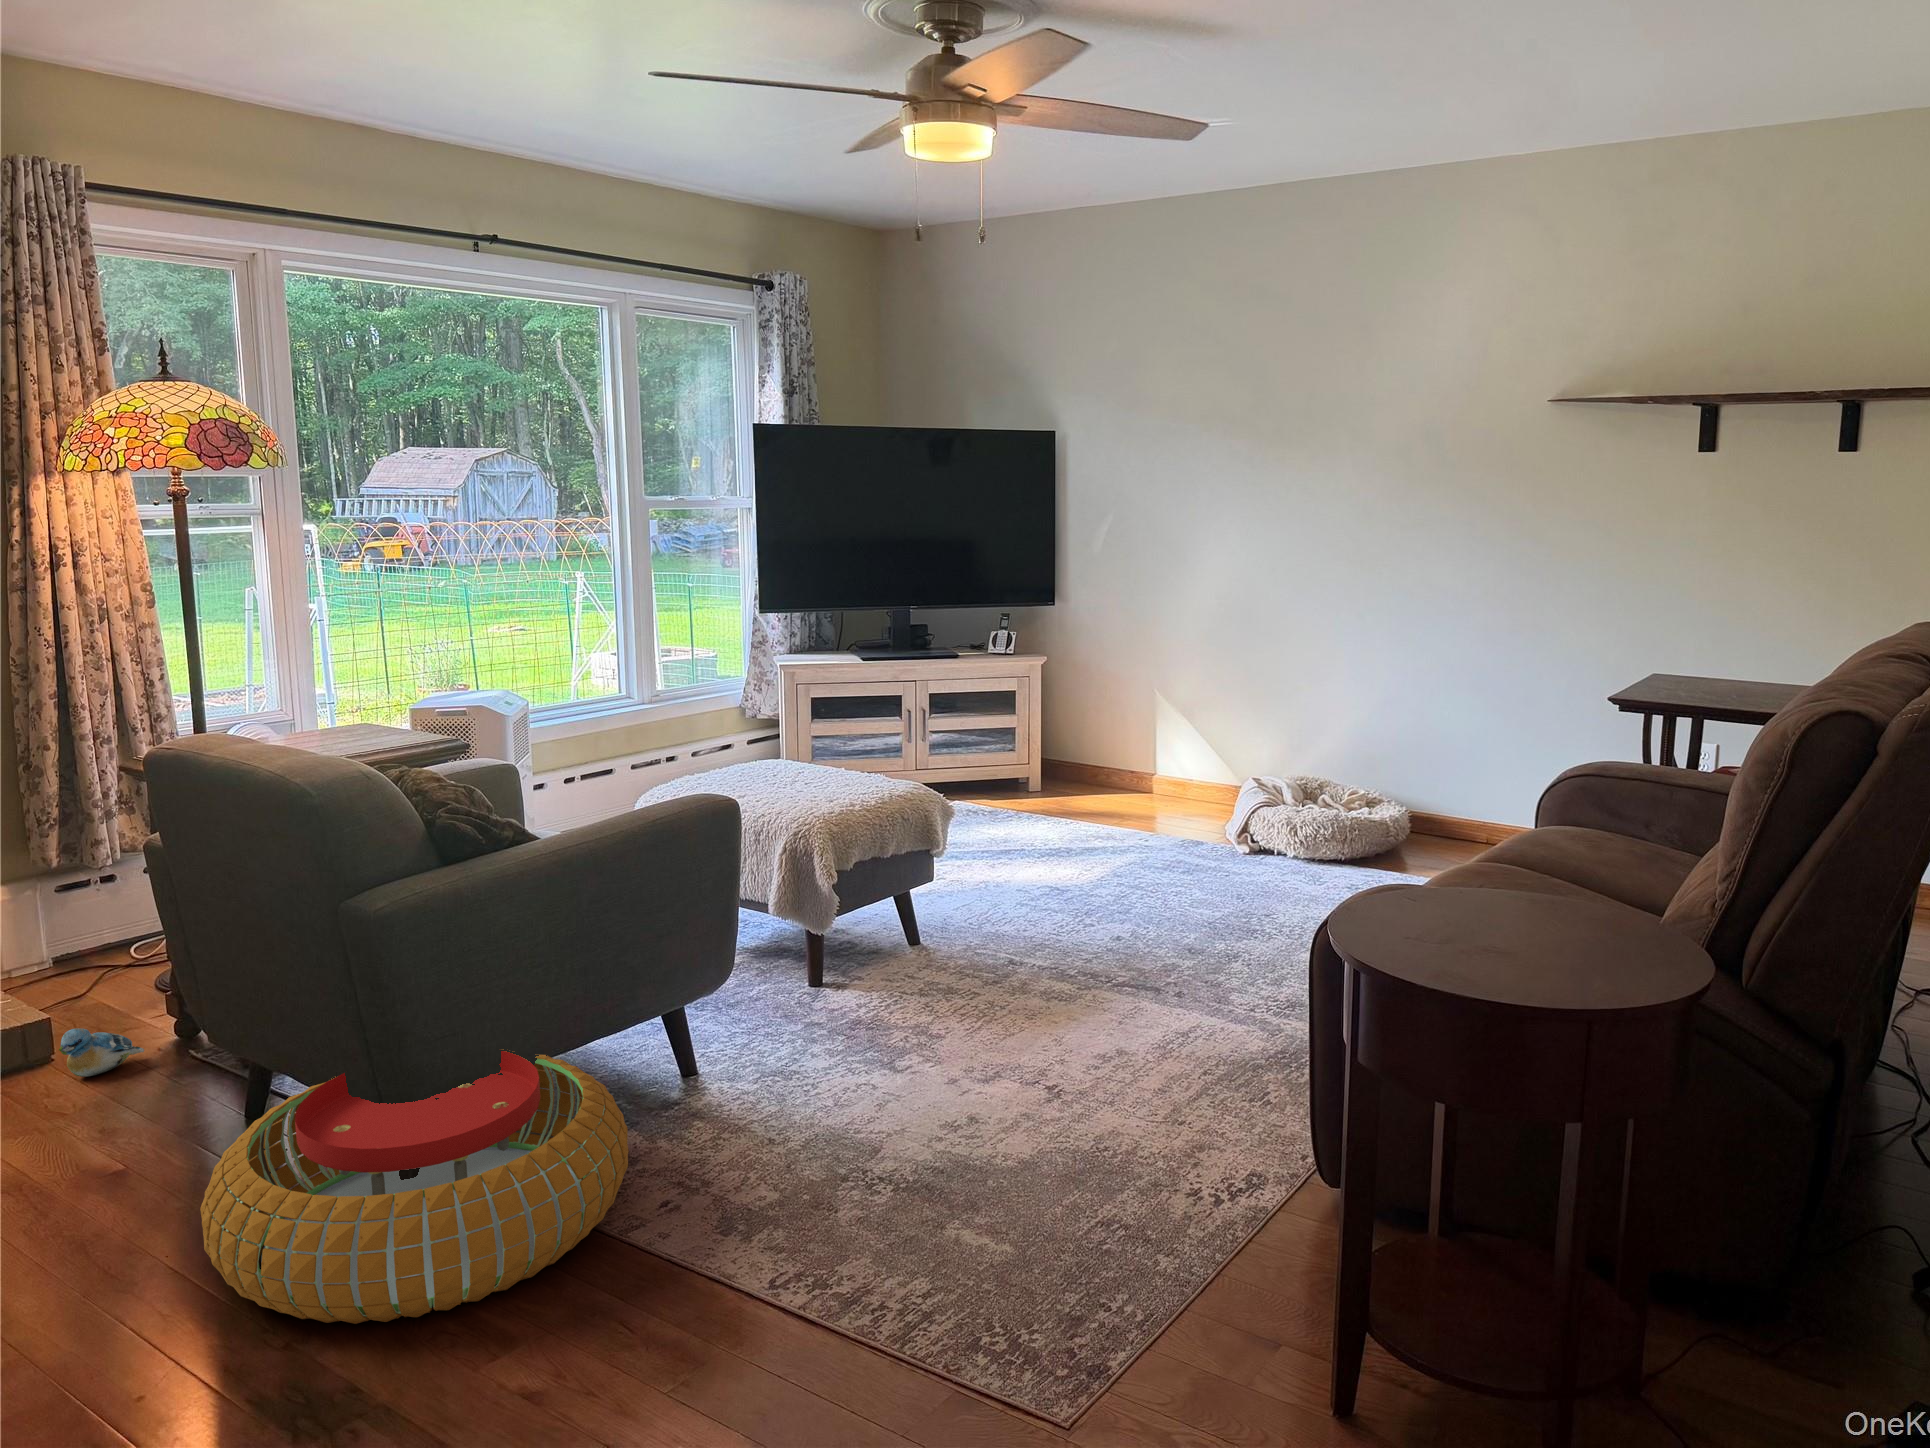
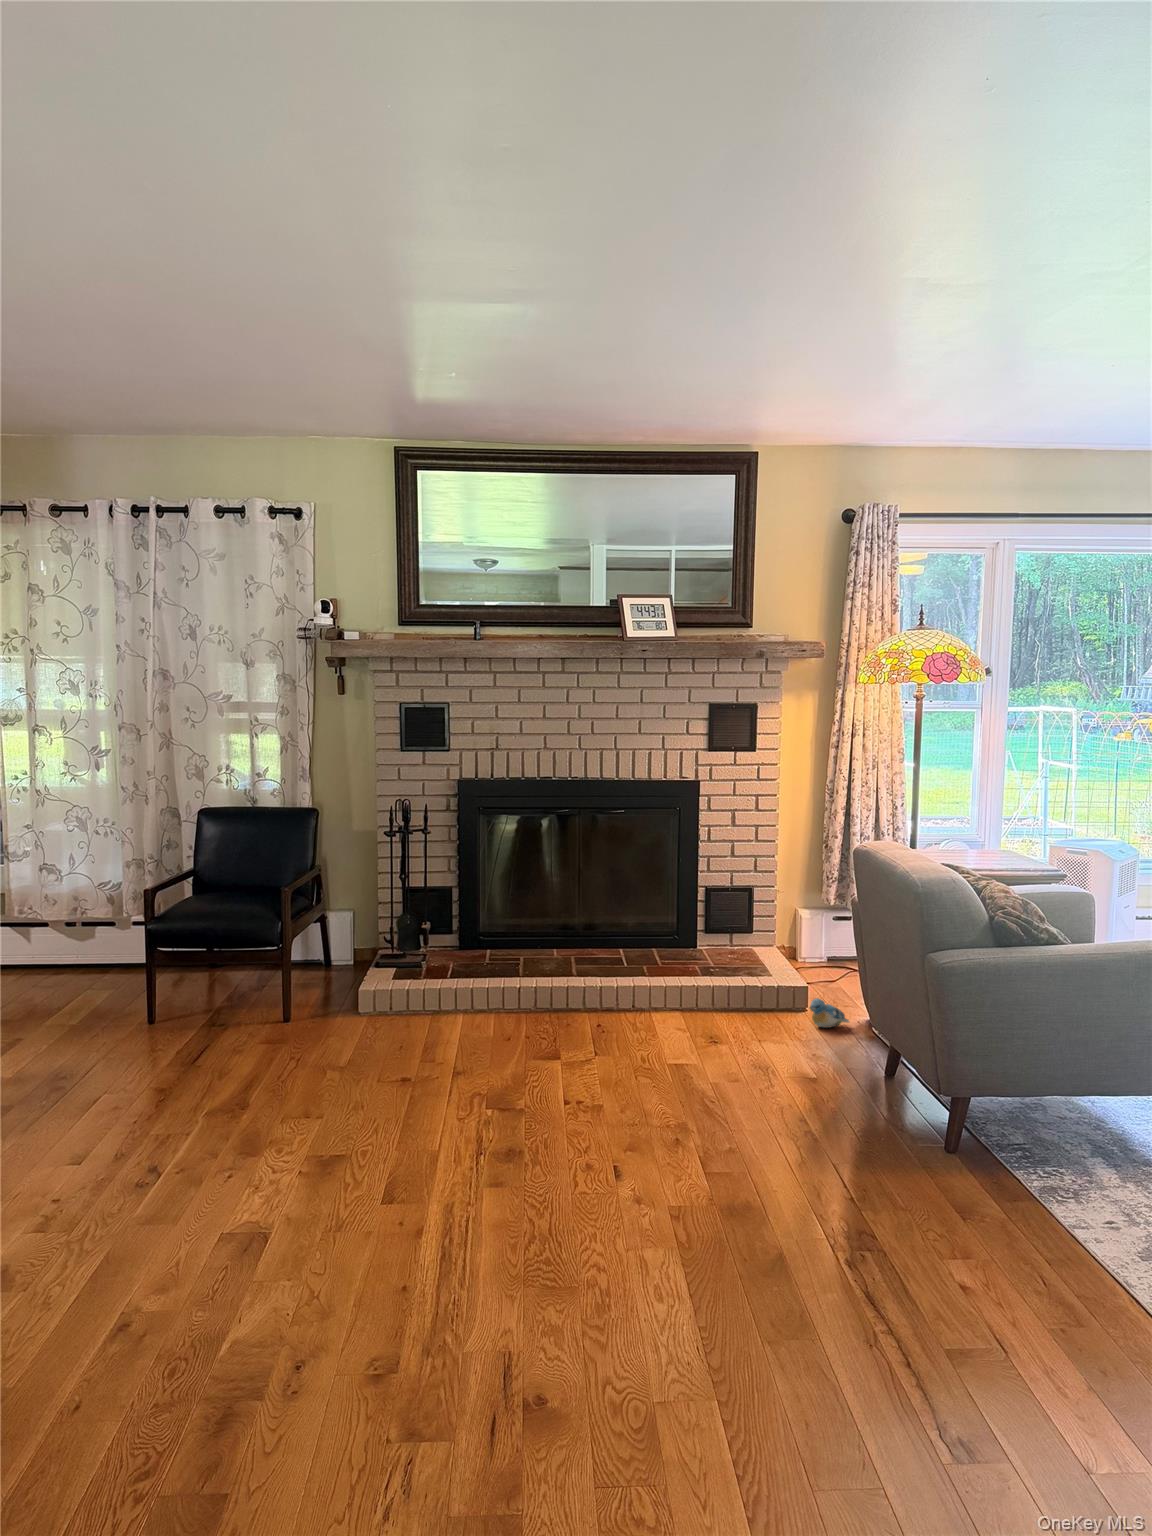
pouf: present [200,1049,629,1324] -> none [838,1063,1095,1223]

